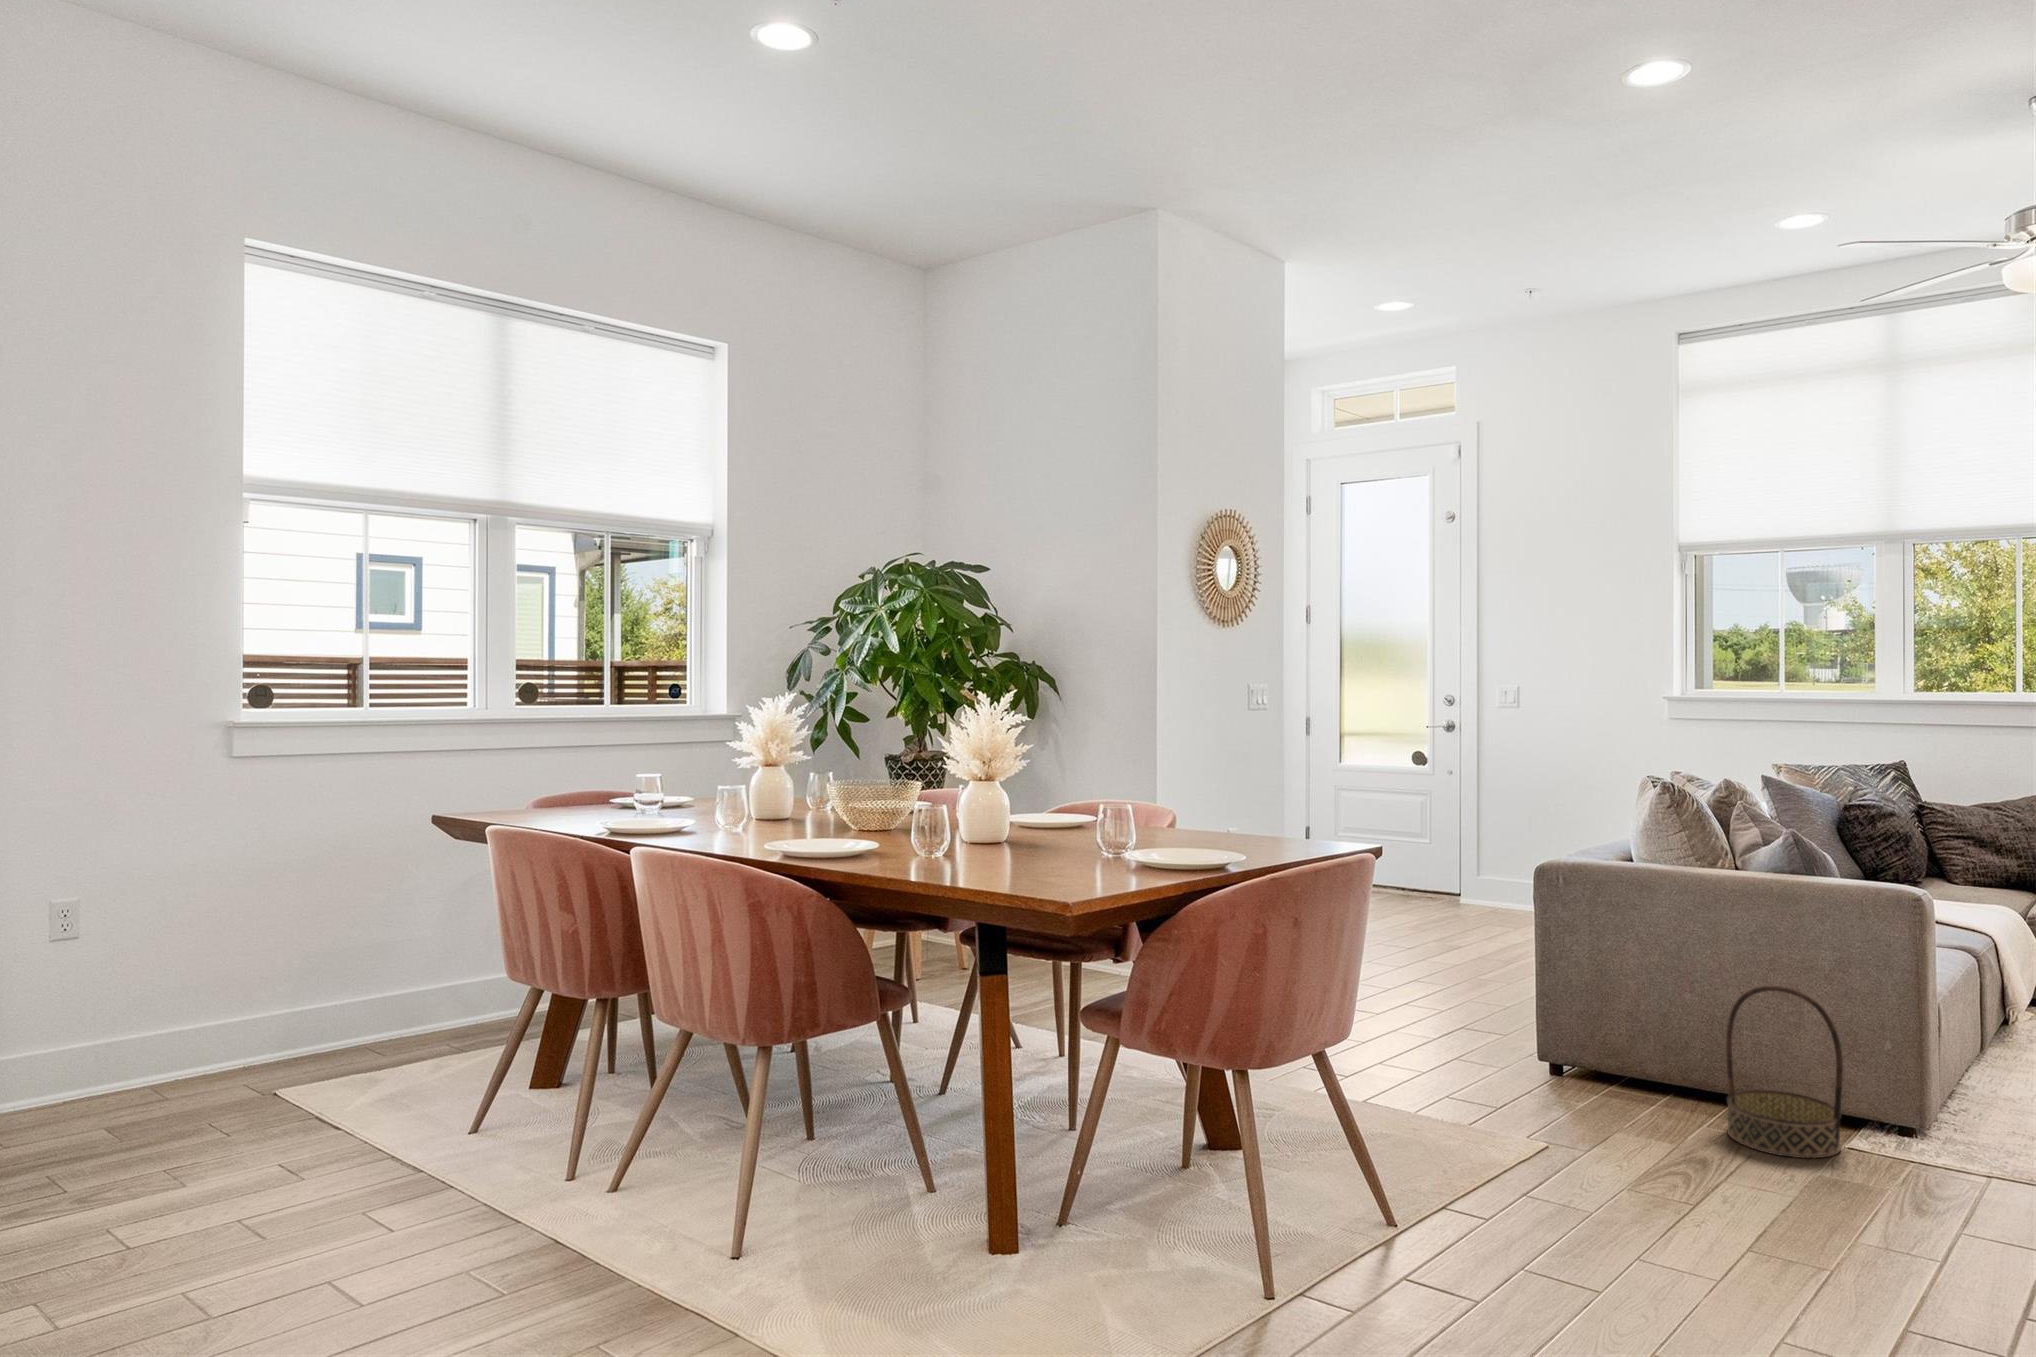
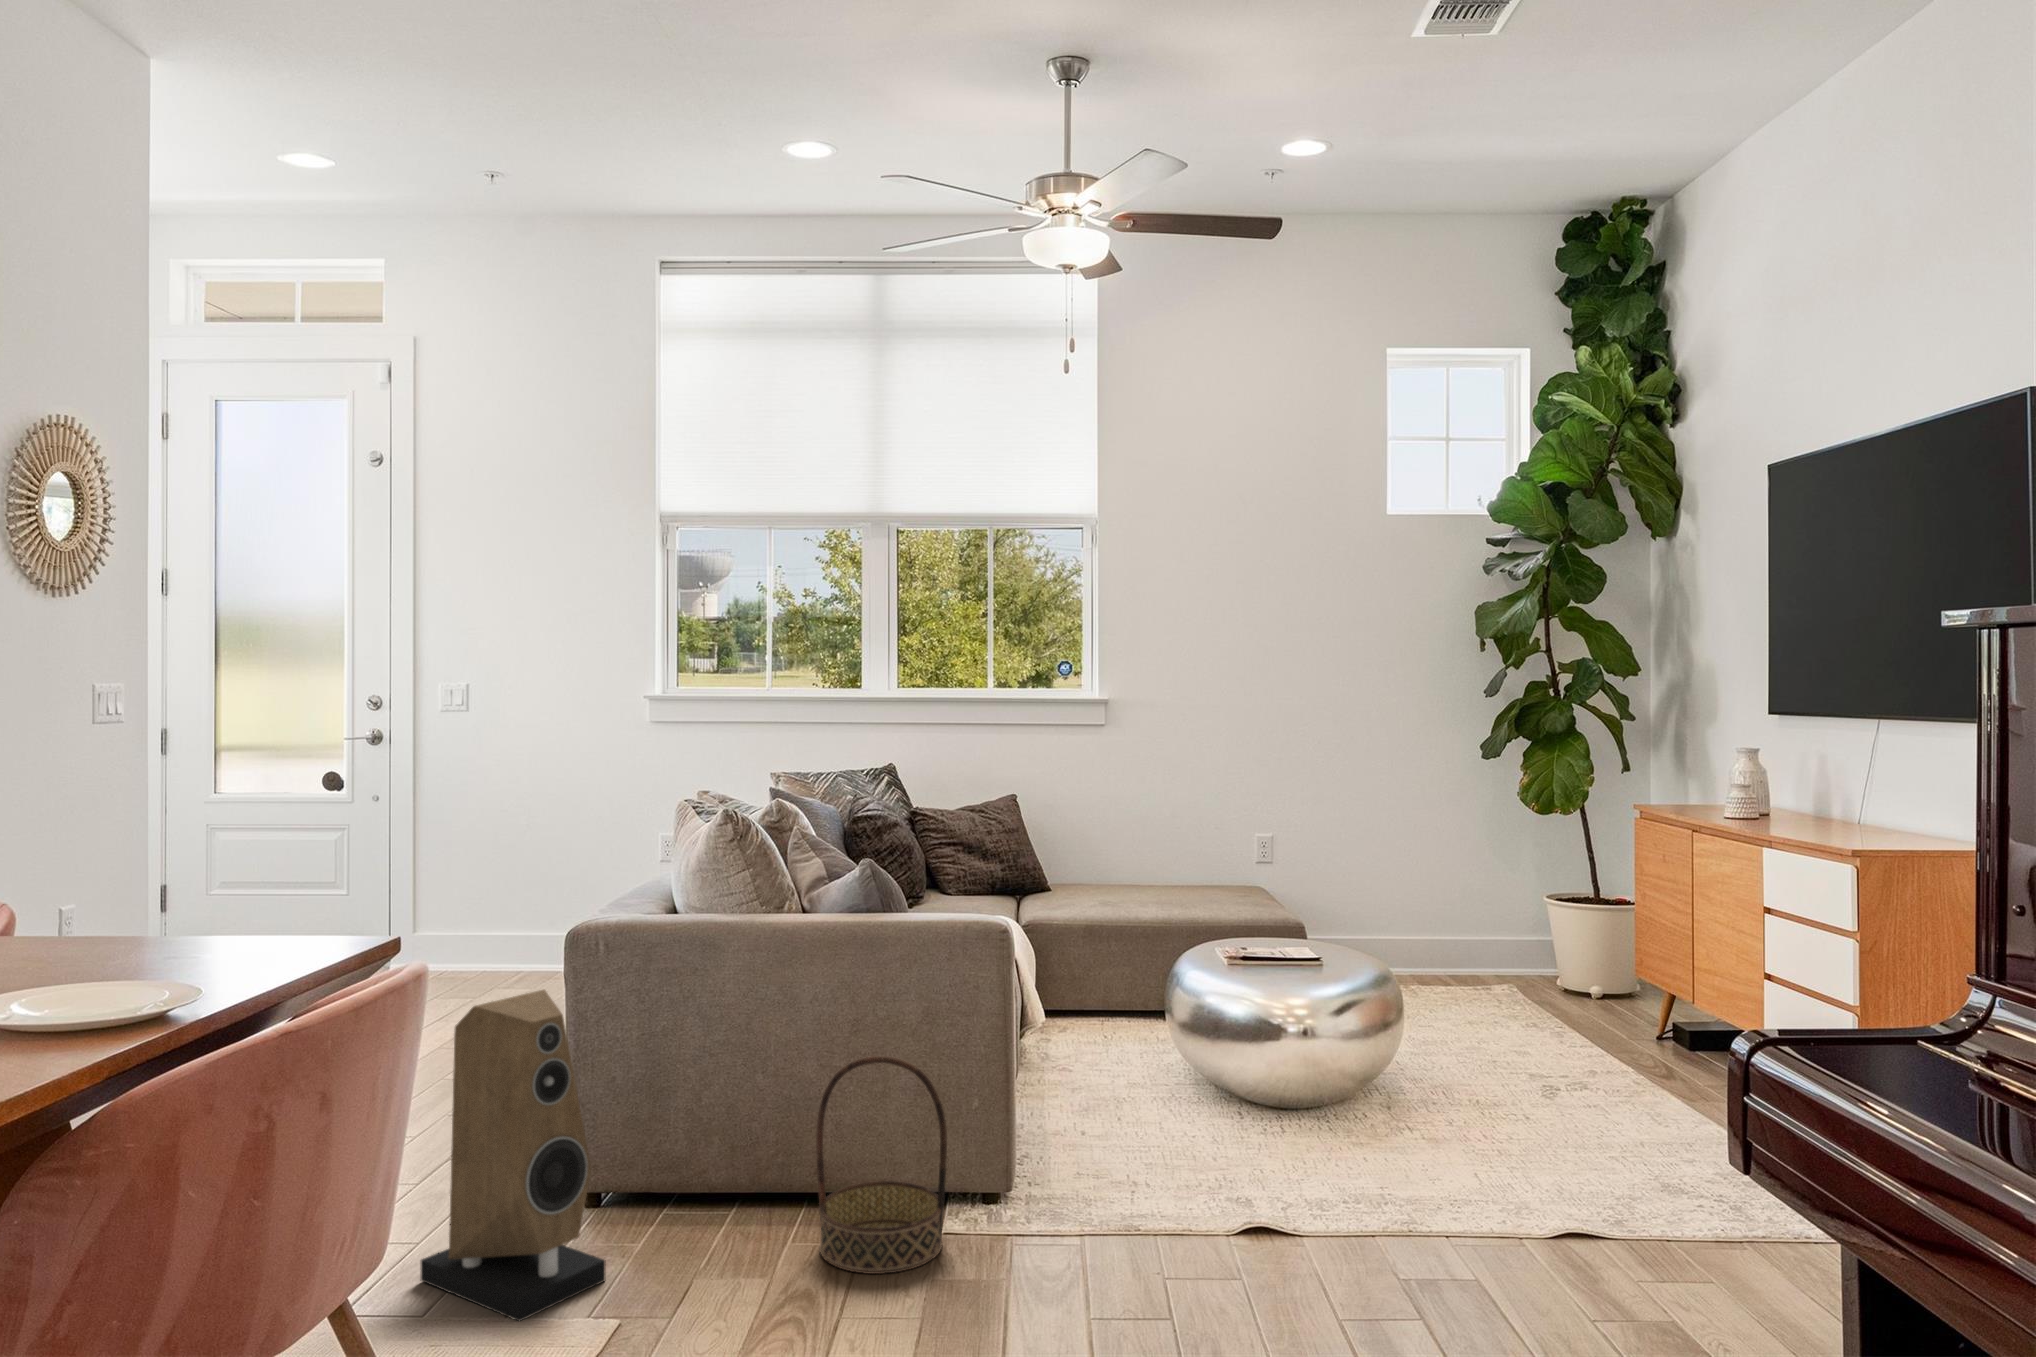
speaker: none [1431,899,1554,1116] -> present [421,990,606,1321]

